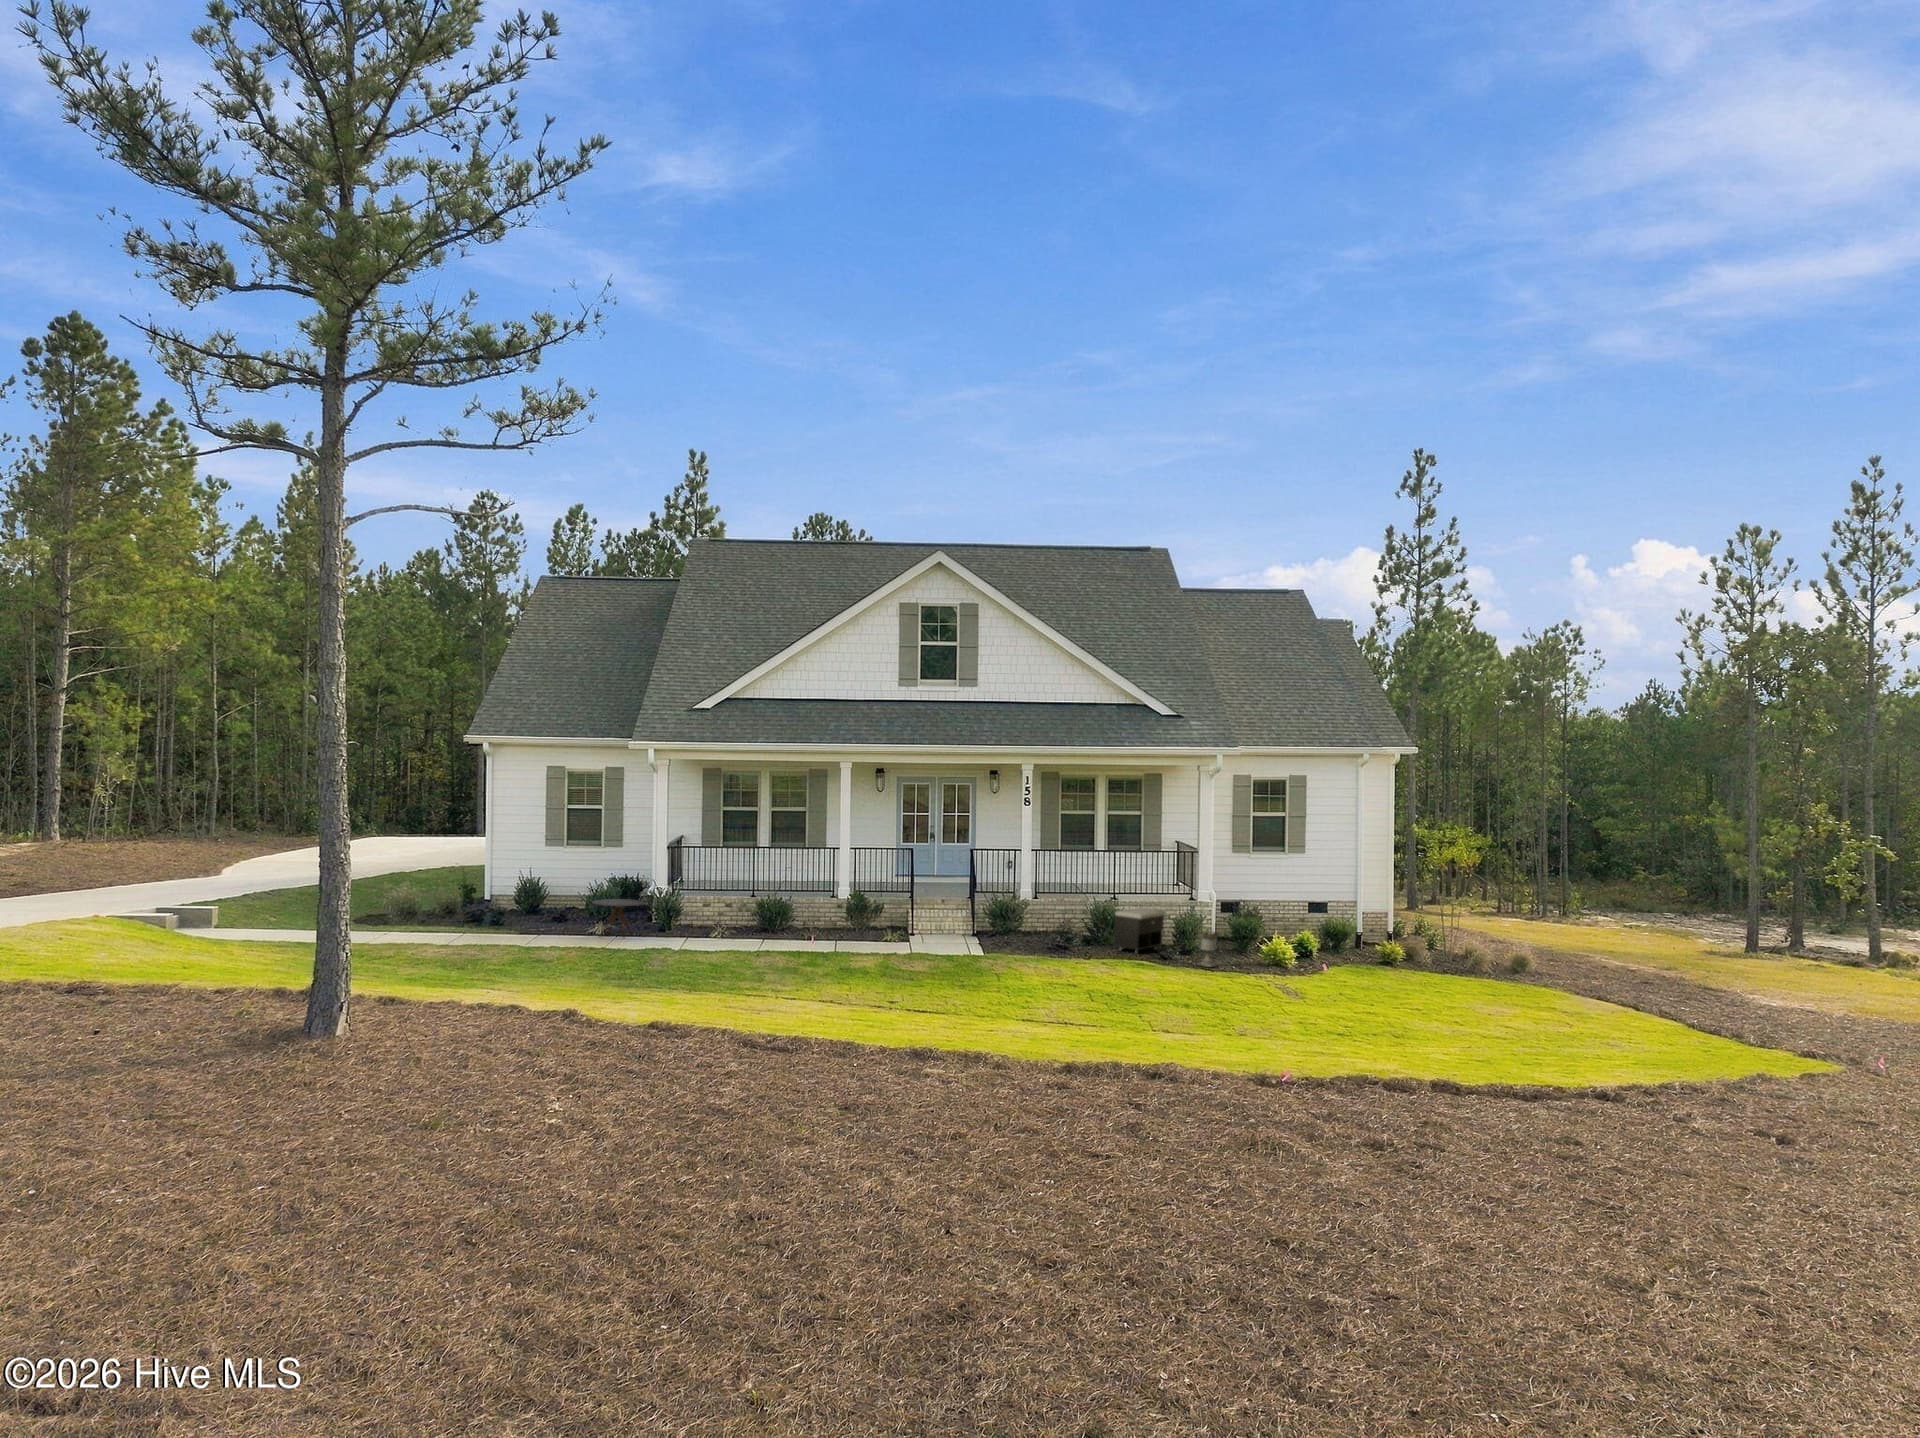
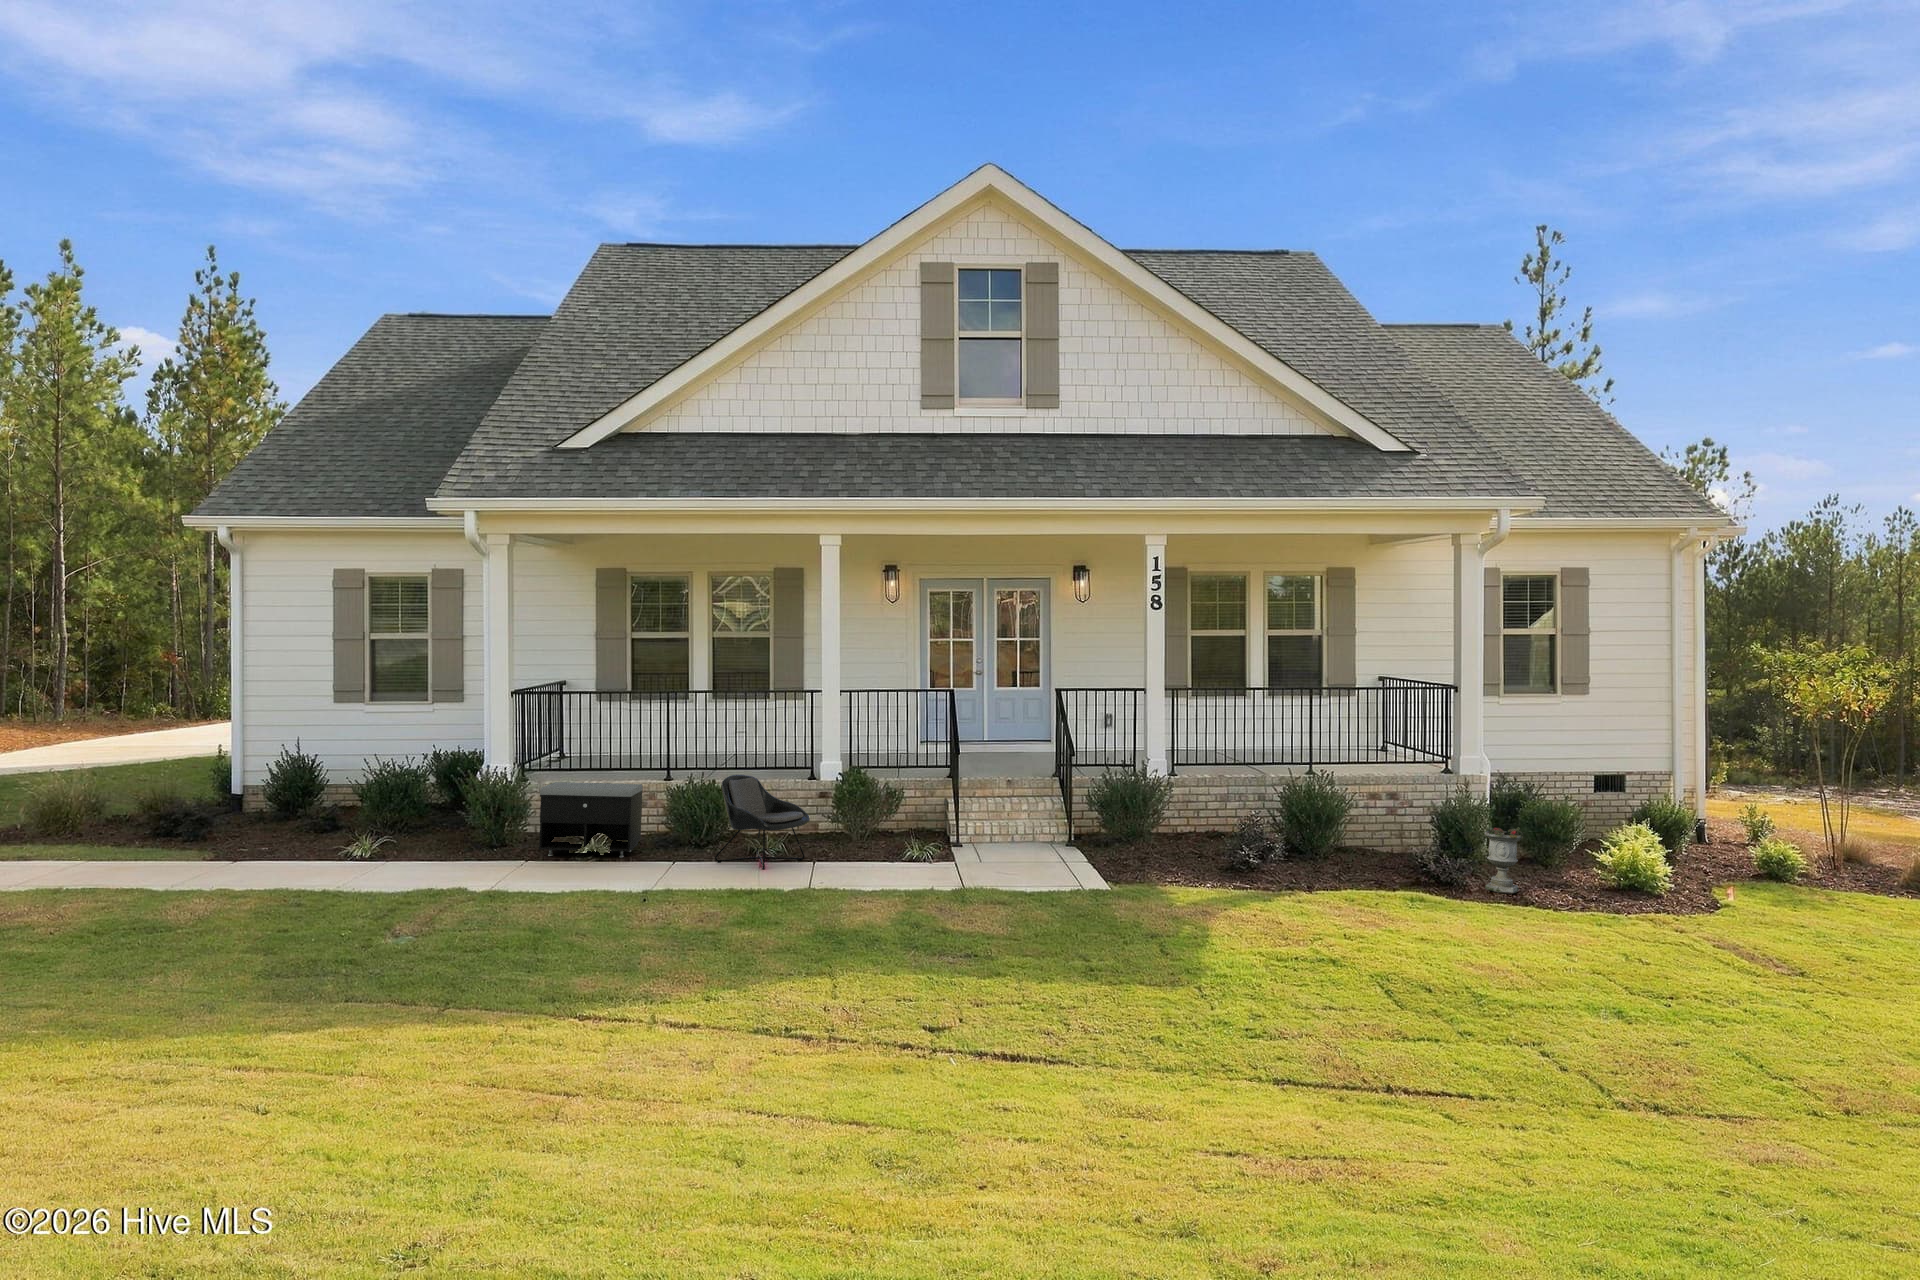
lounge chair: none [778,894,830,947] -> present [715,775,810,870]
round table: present [593,899,643,935] -> none [372,788,472,860]
storage bench: present [1114,908,1165,952] -> present [539,782,643,857]

